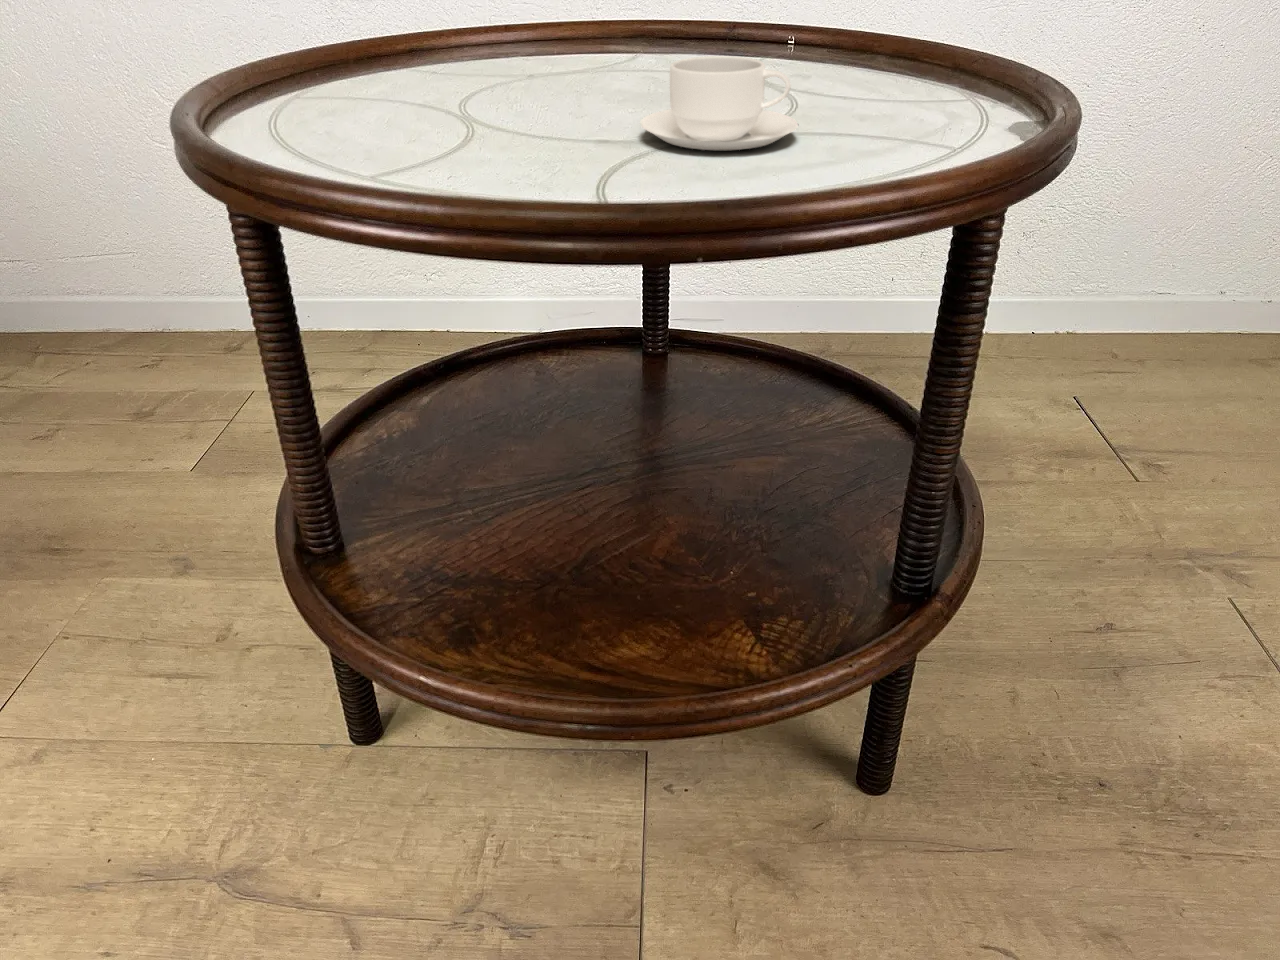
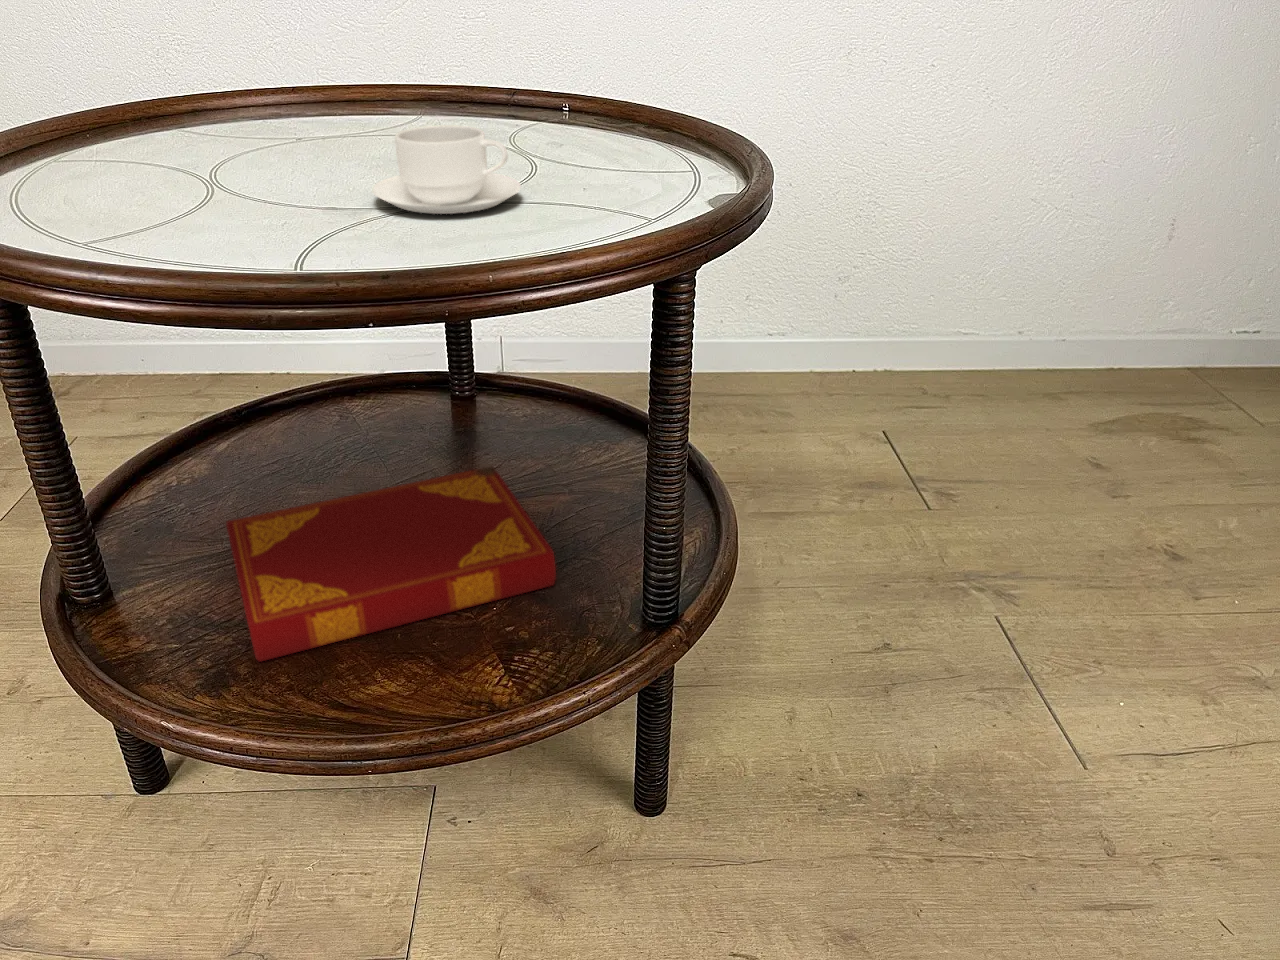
hardback book: none [447,424,792,619] -> present [226,466,556,661]

